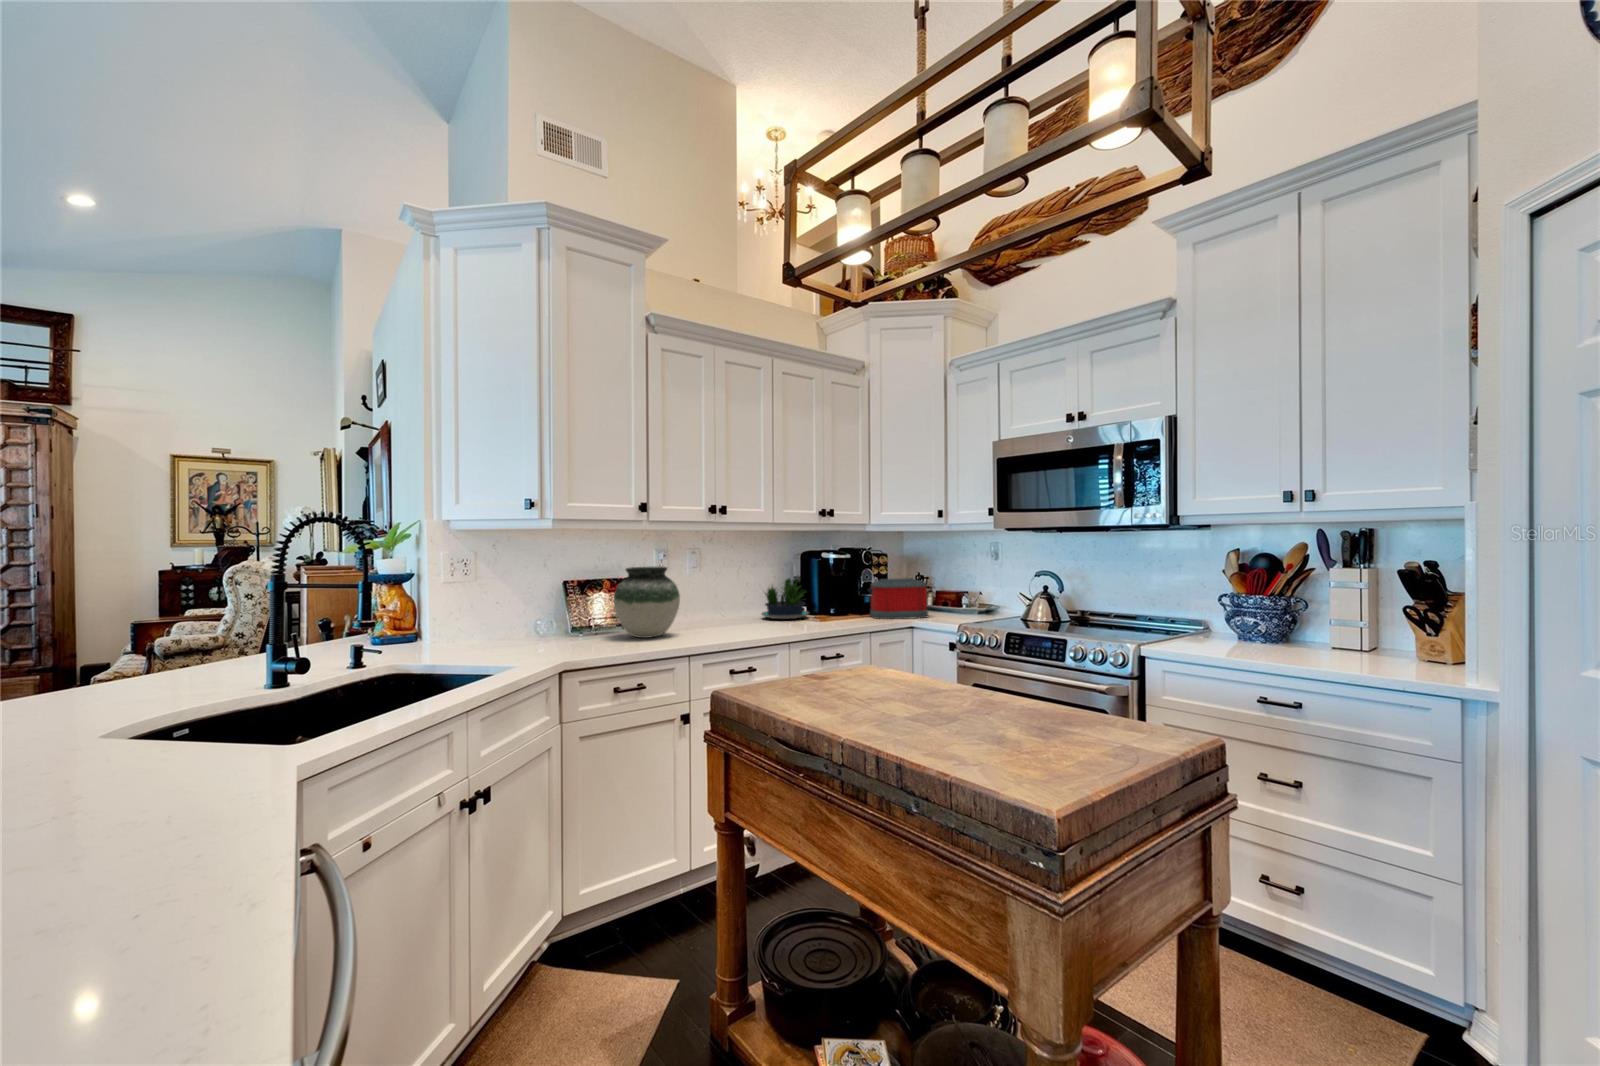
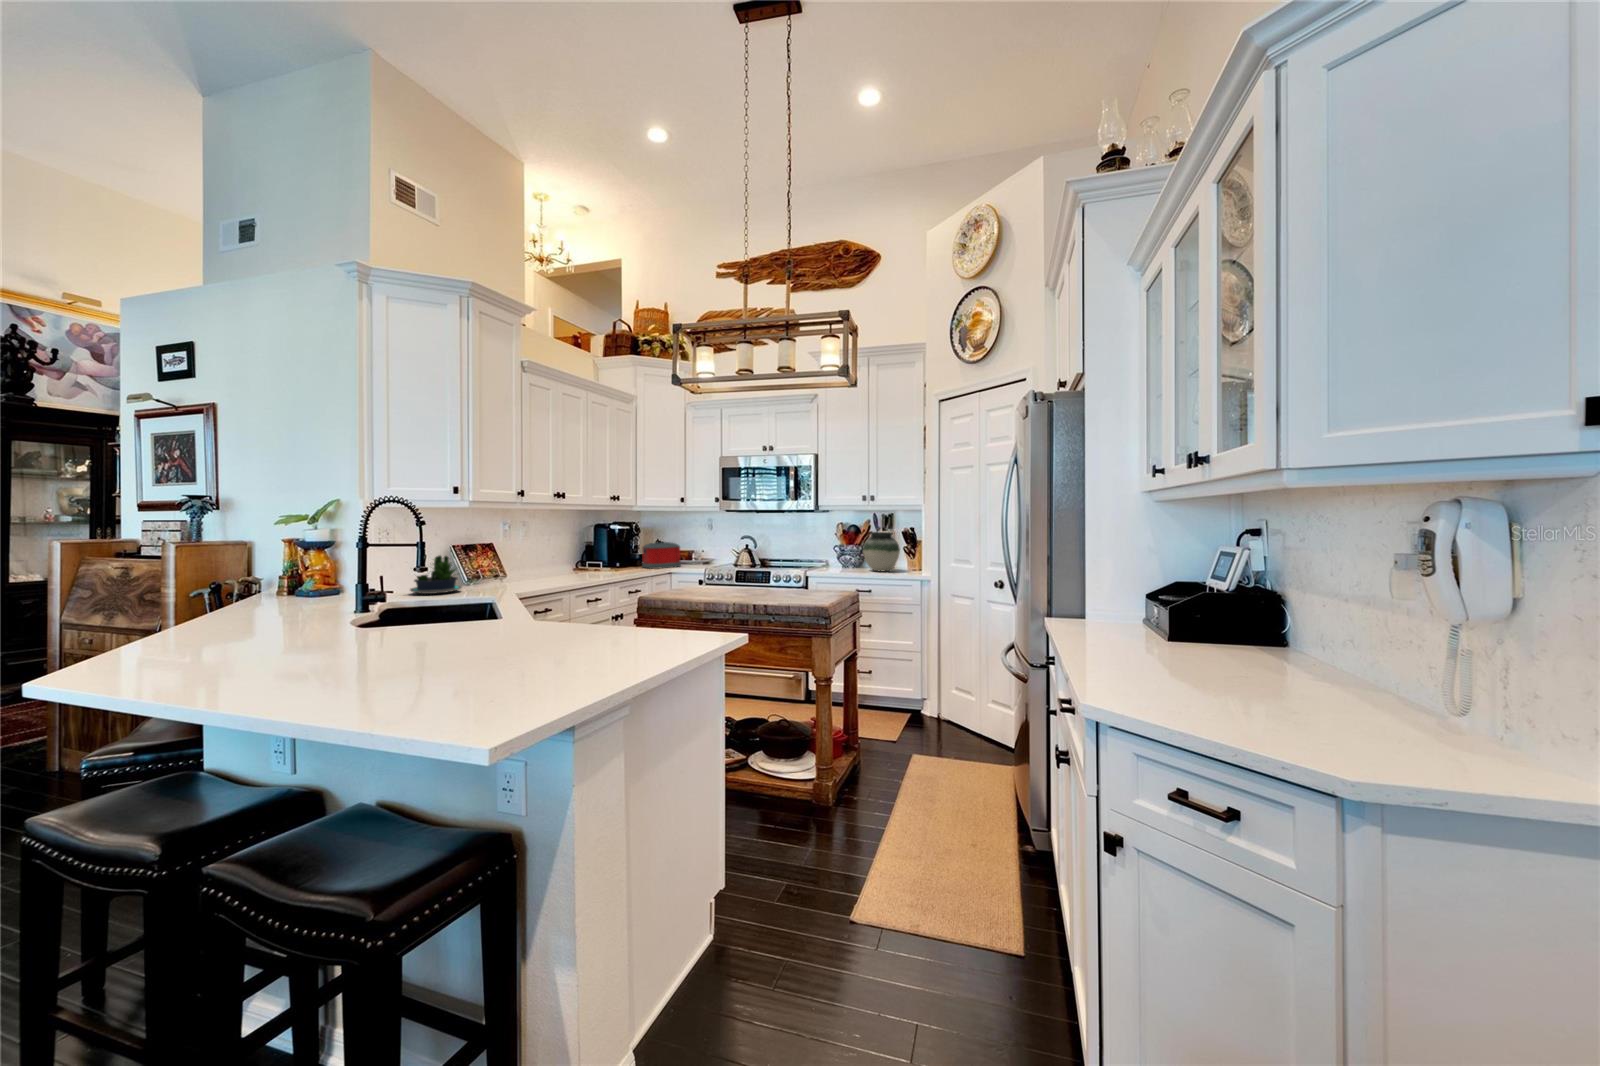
vase: present [614,567,680,638] -> present [863,532,900,571]
potted plant: present [762,579,809,619] -> present [410,556,462,594]

